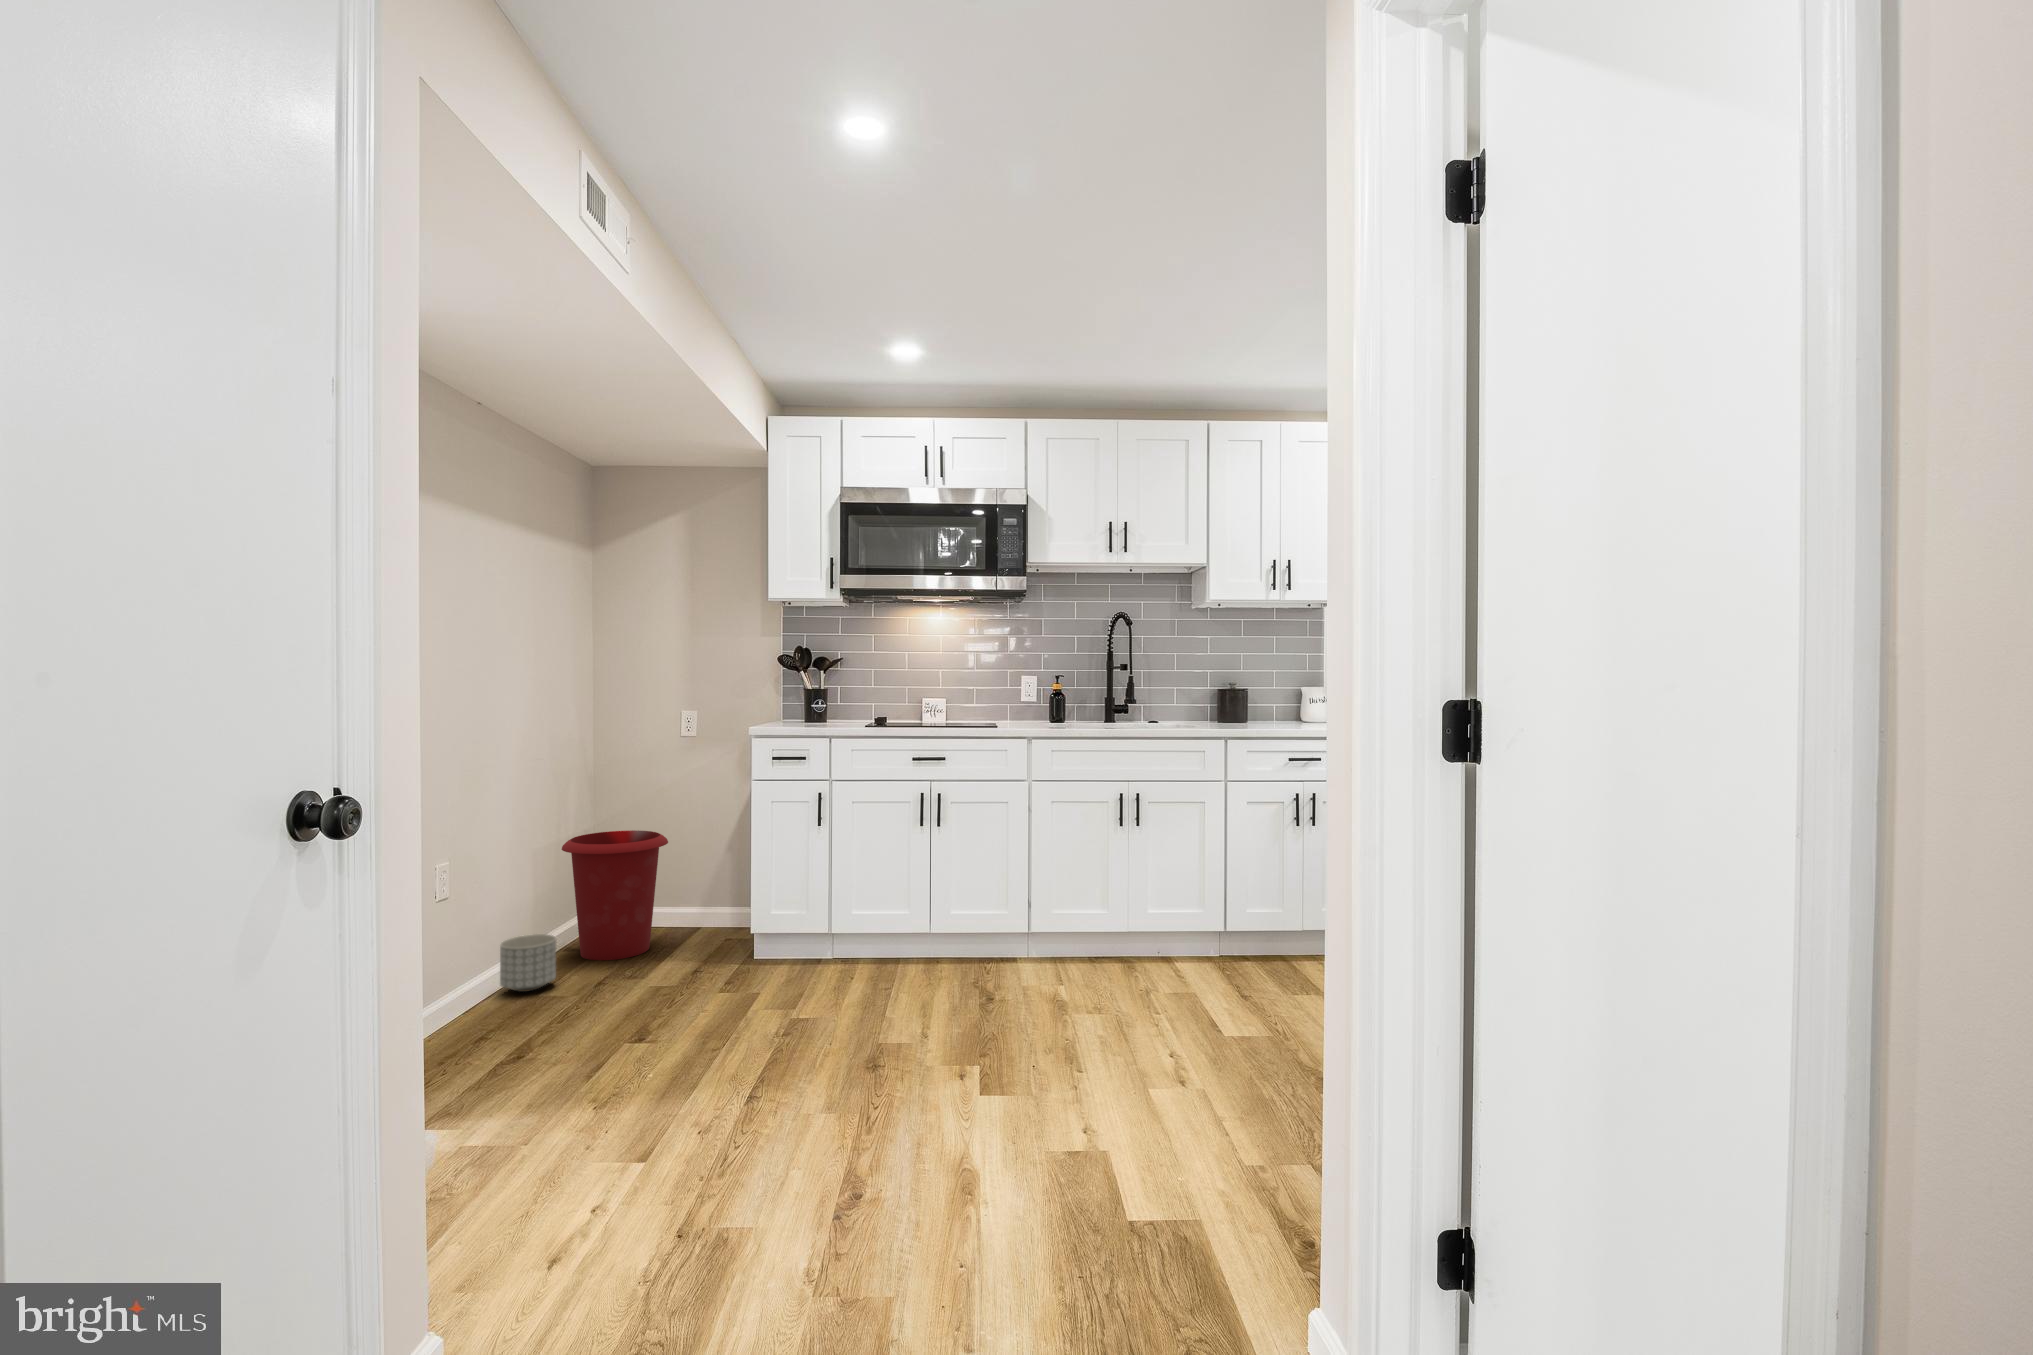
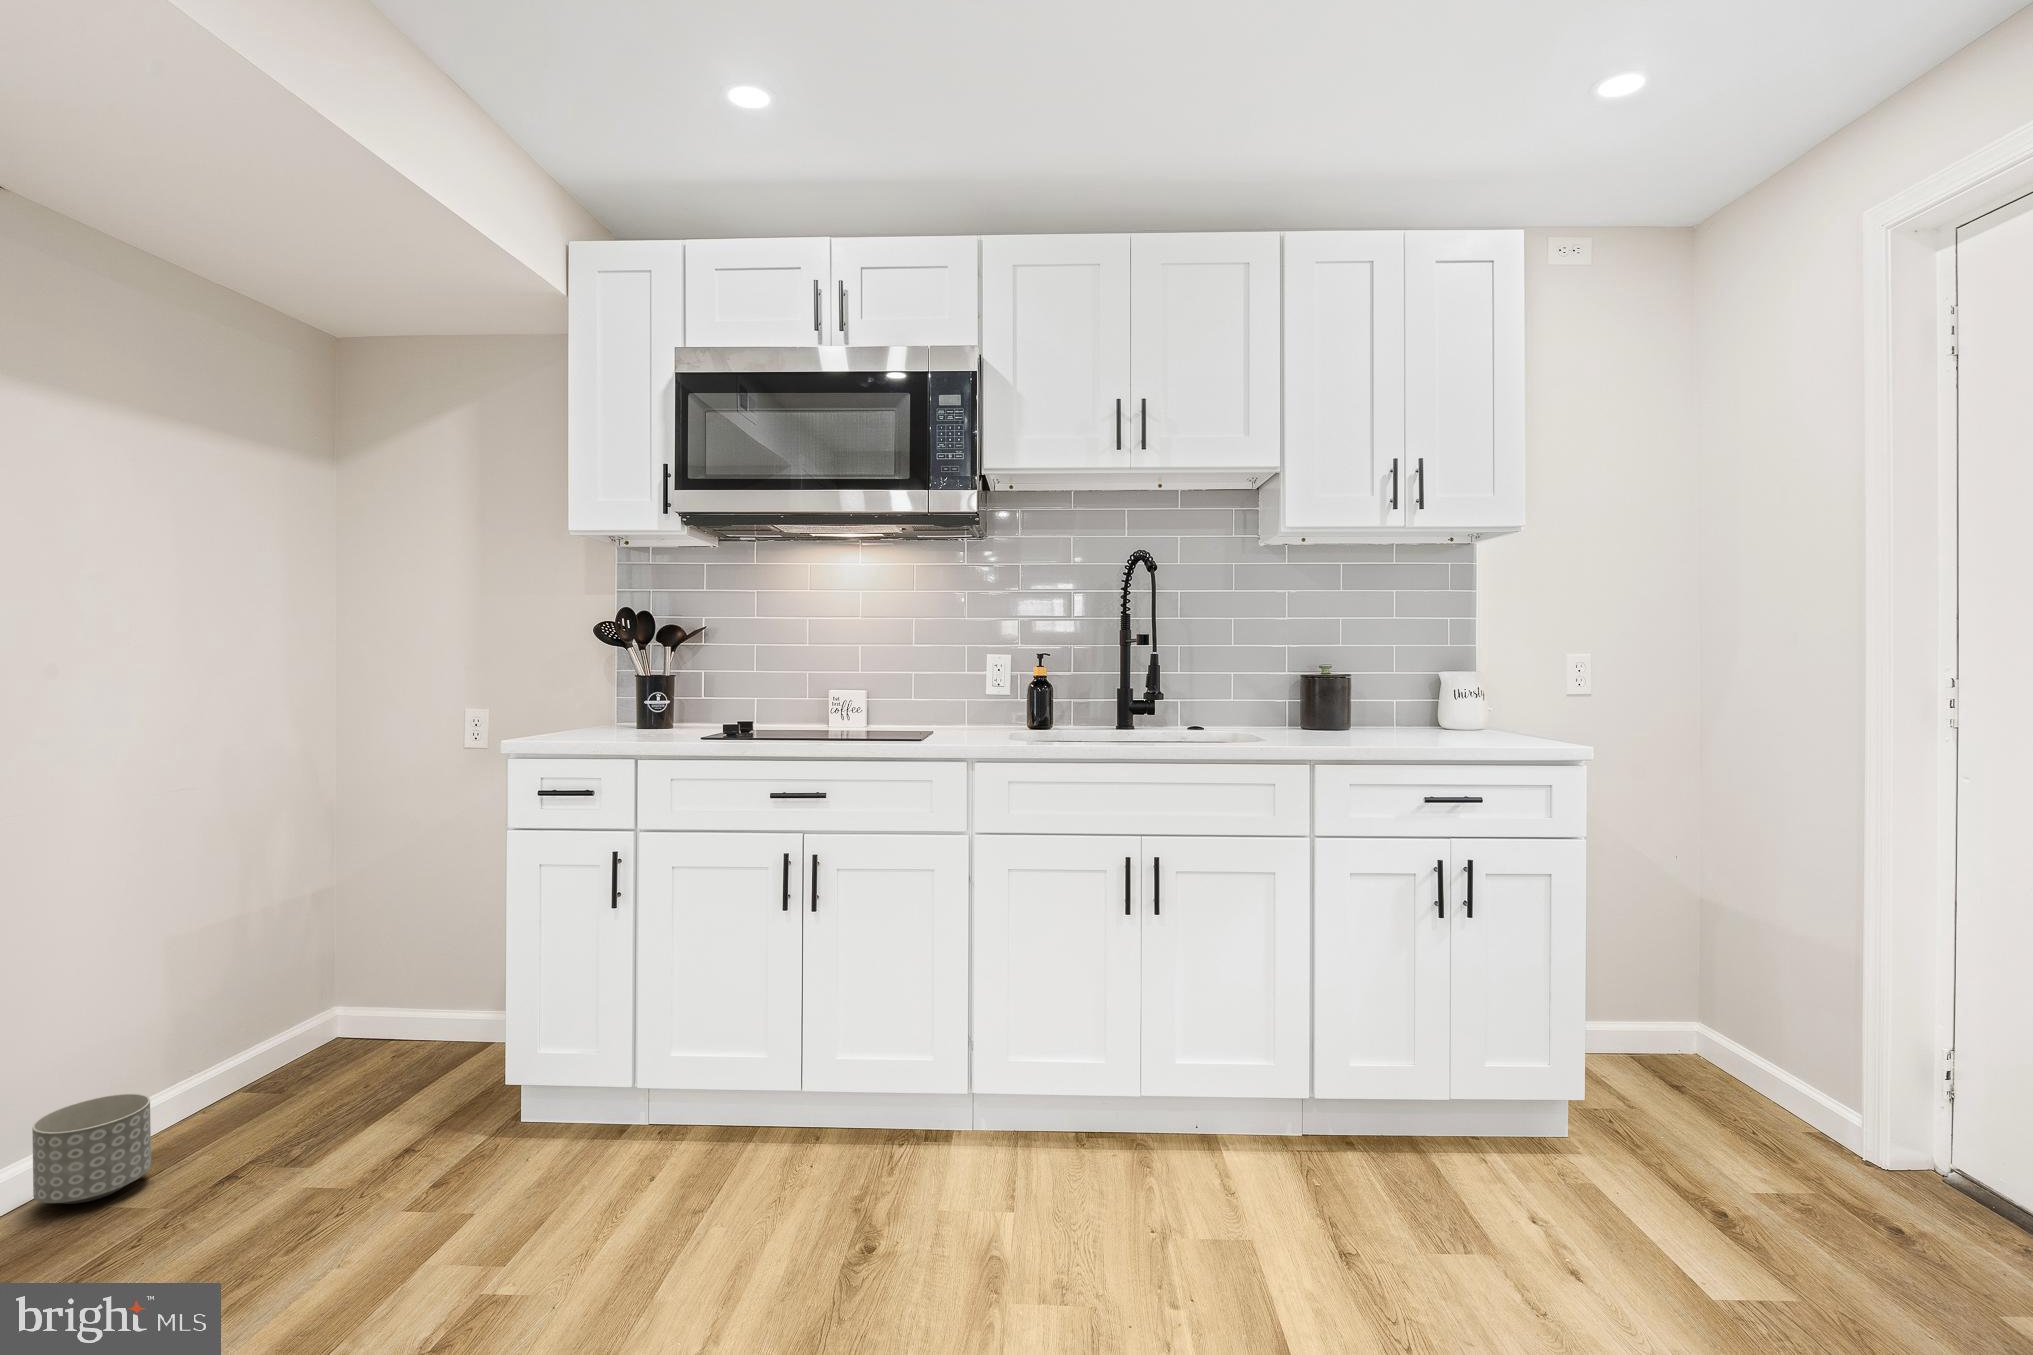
waste bin: present [562,830,668,960] -> none [219,898,412,1118]

